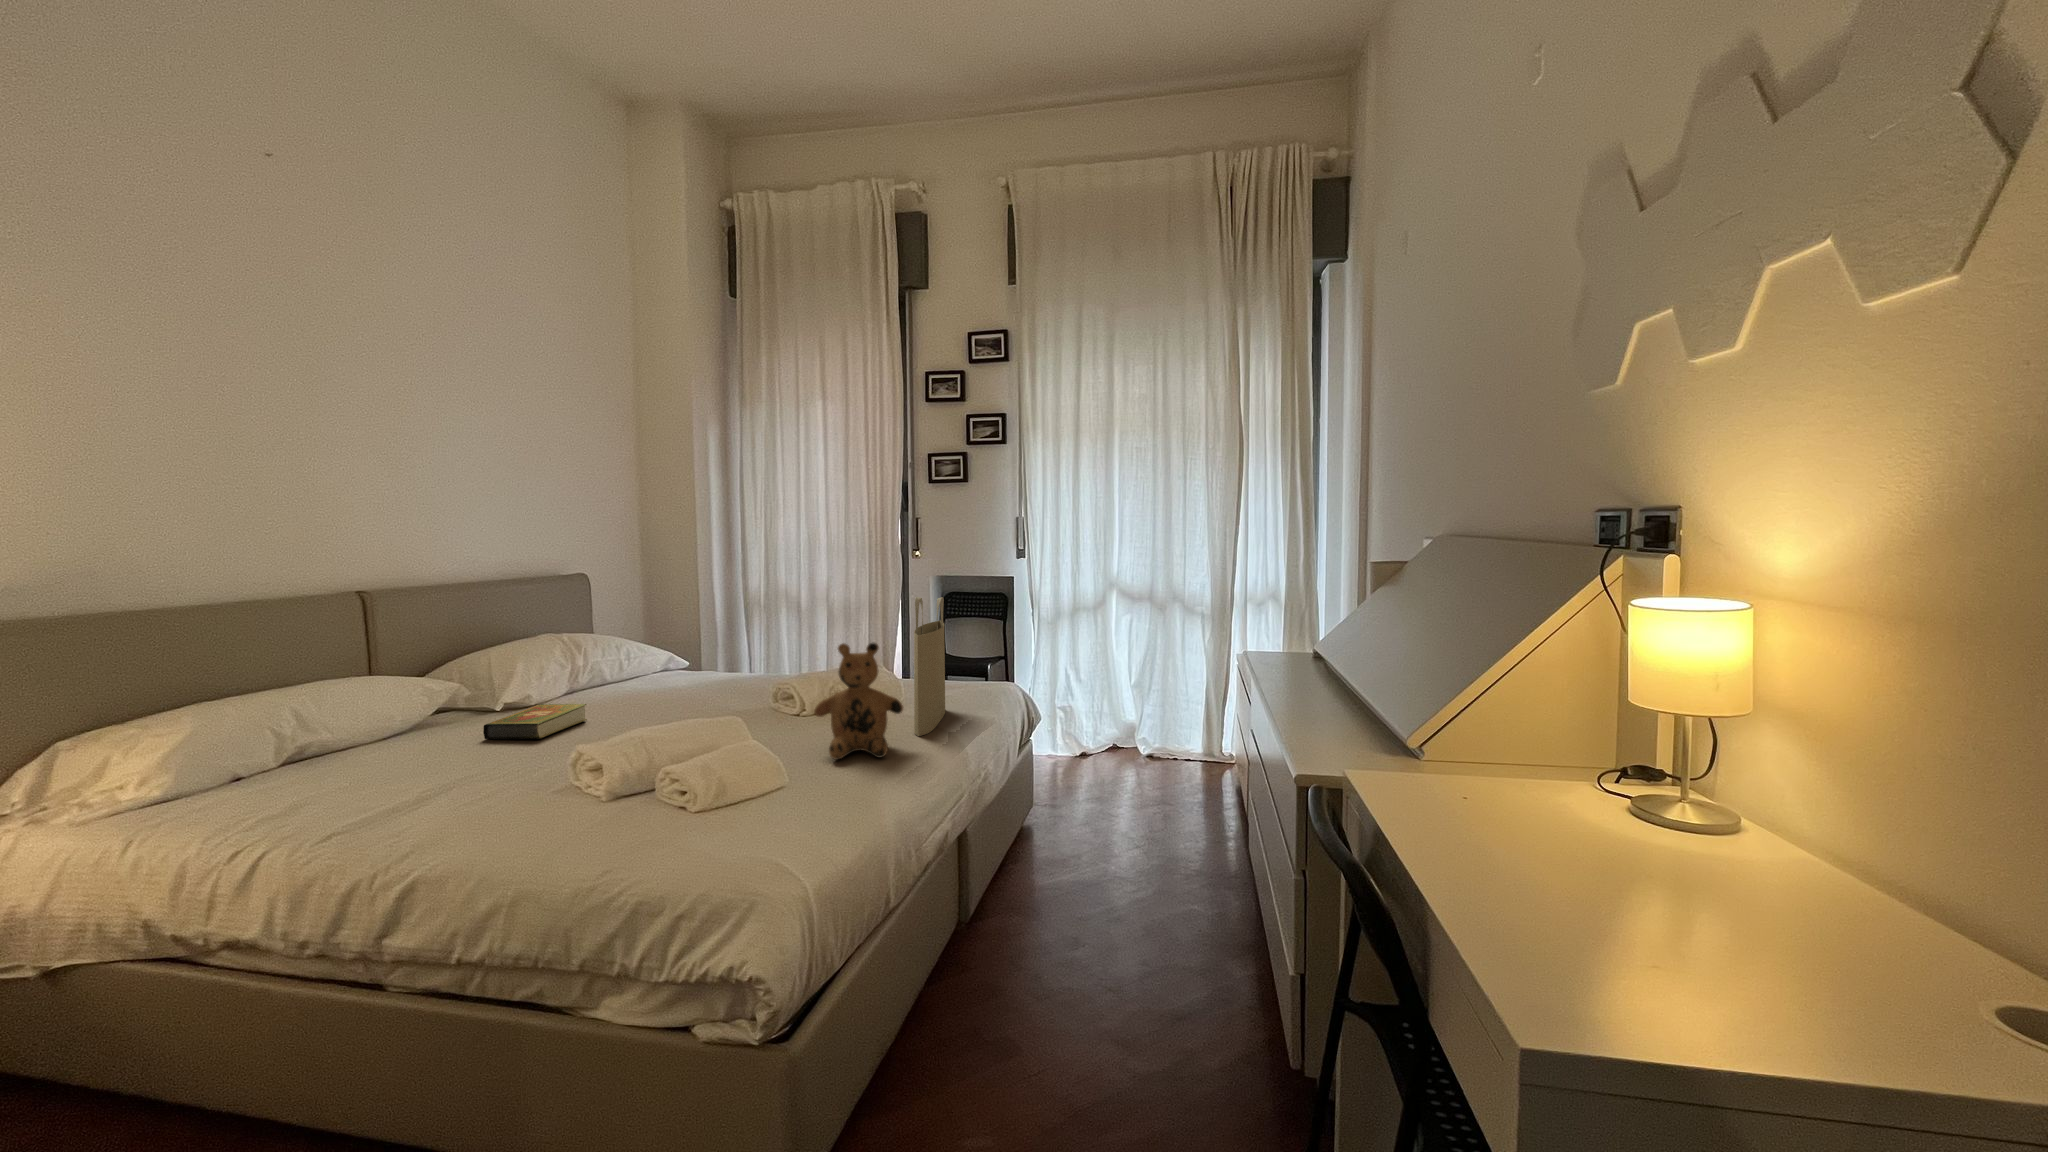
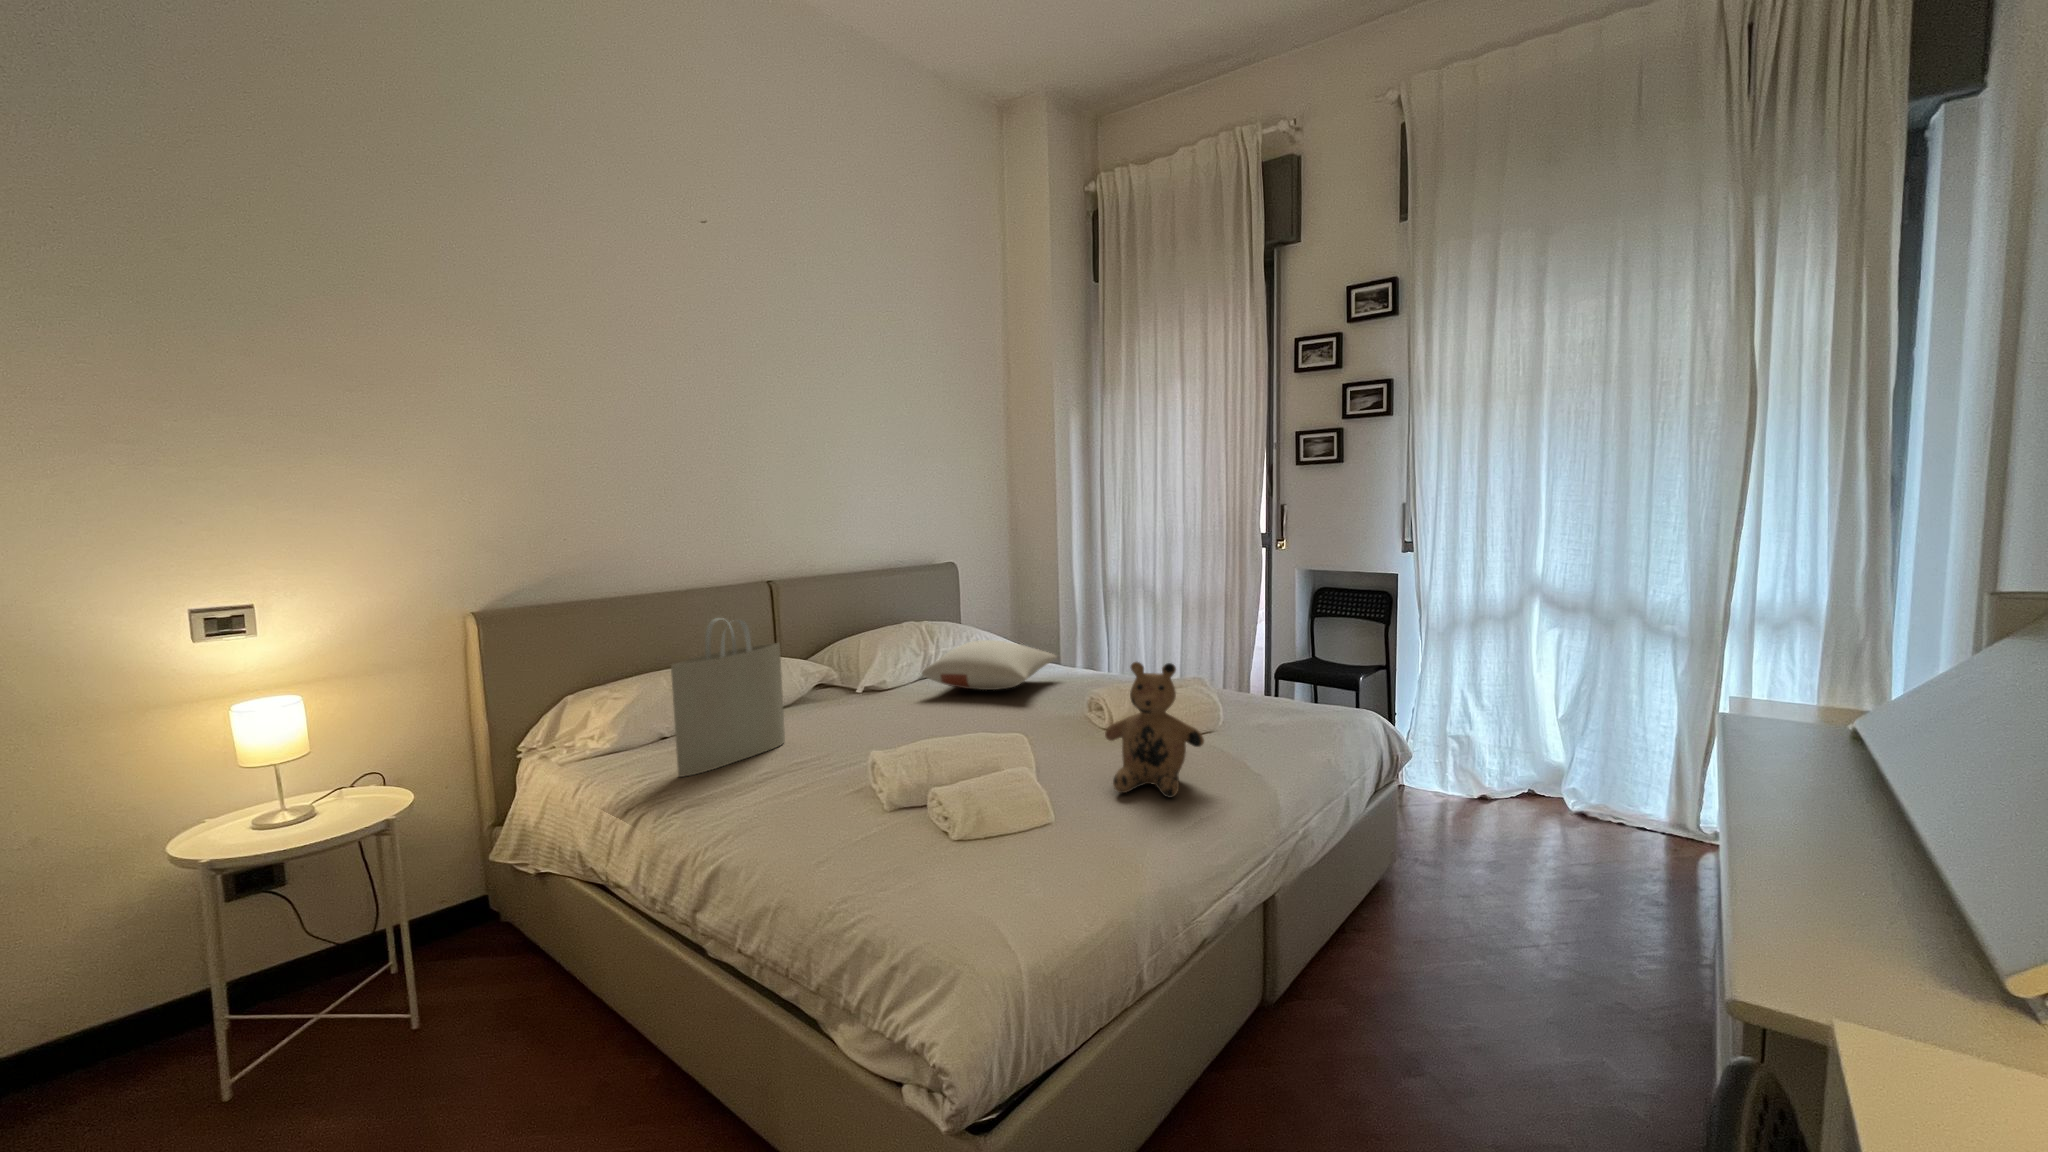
tote bag: present [914,597,945,736] -> present [671,618,785,777]
pillow: none [580,647,723,697] -> present [922,640,1057,690]
book: present [483,704,587,739] -> none [832,692,920,728]

